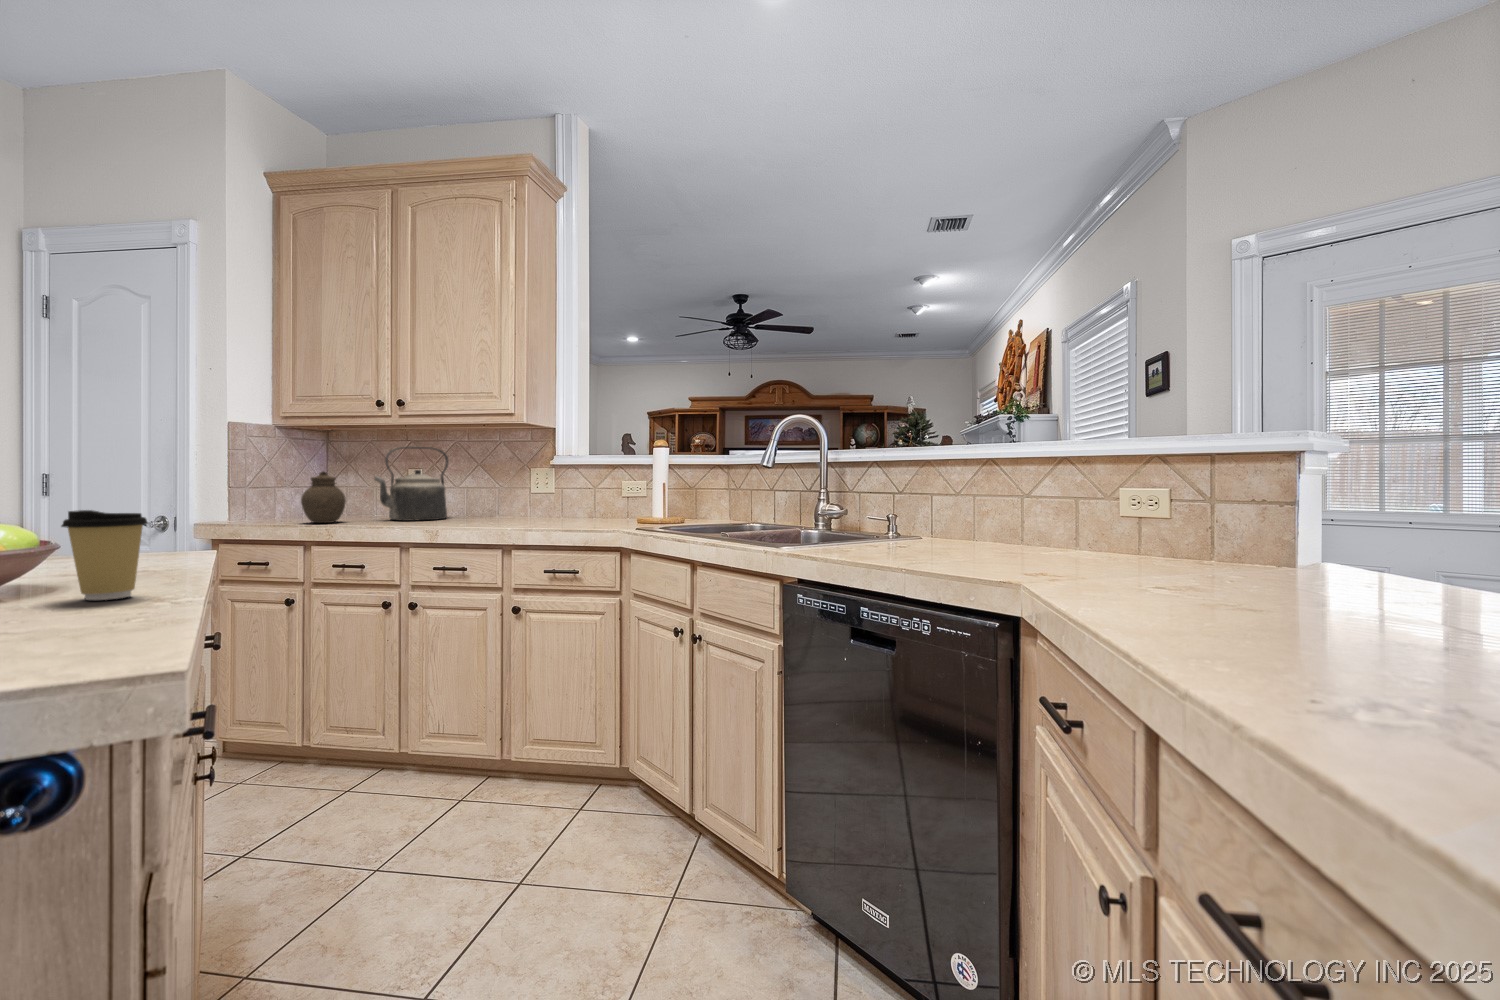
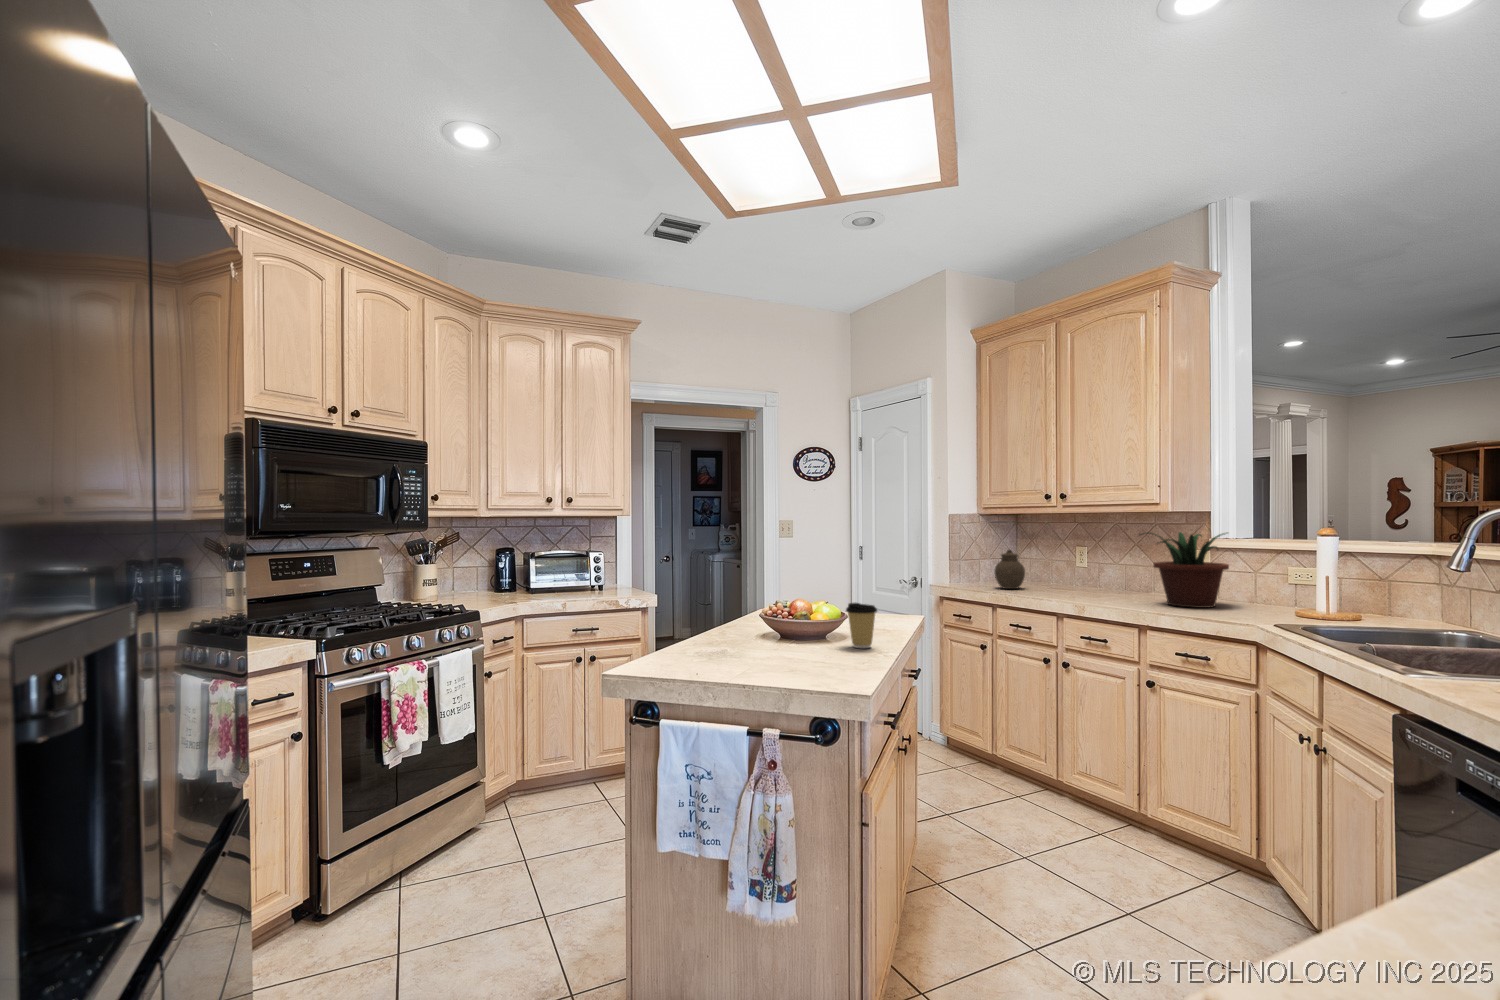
potted plant: none [495,444,581,524] -> present [1140,532,1229,608]
kettle: present [374,447,448,521] -> none [1046,529,1108,592]

